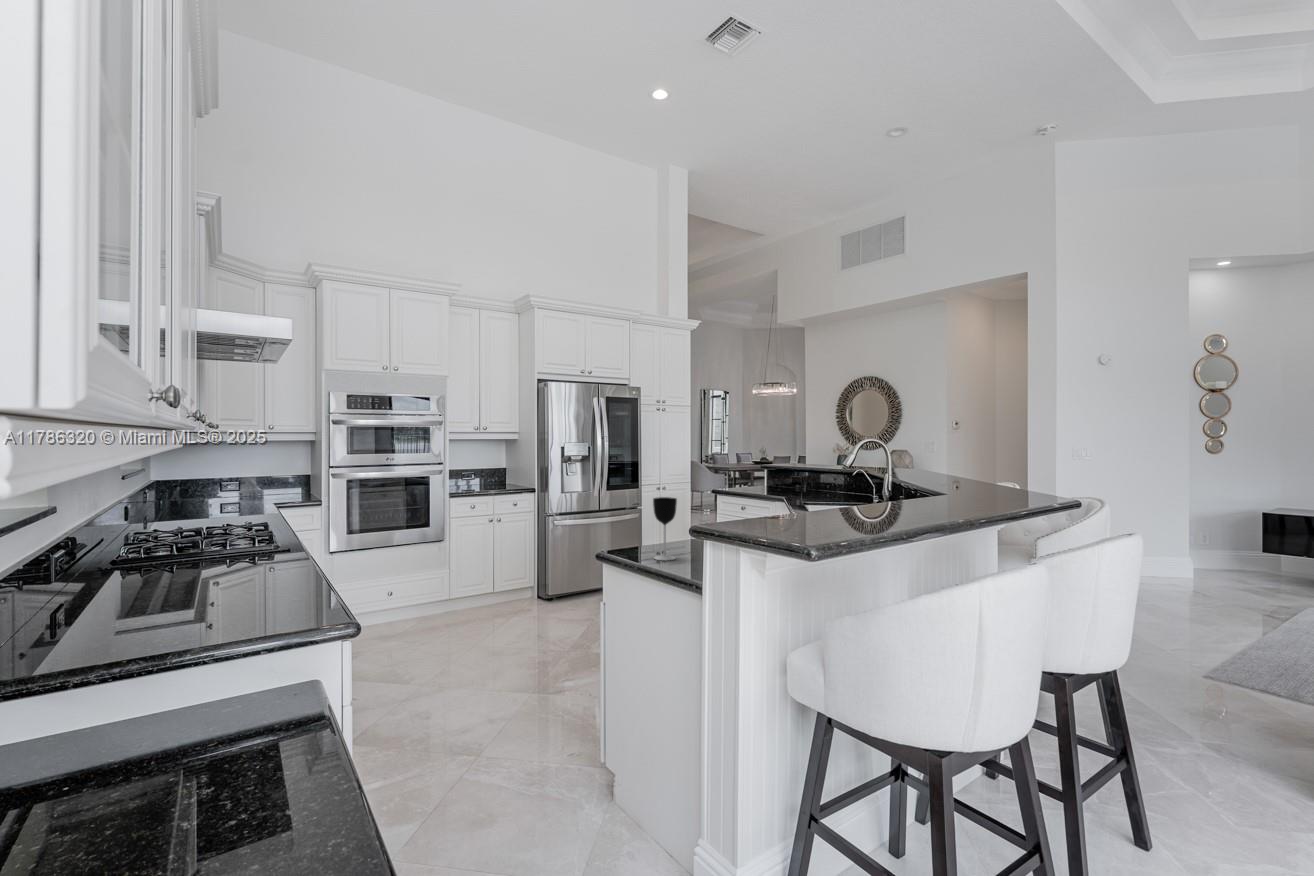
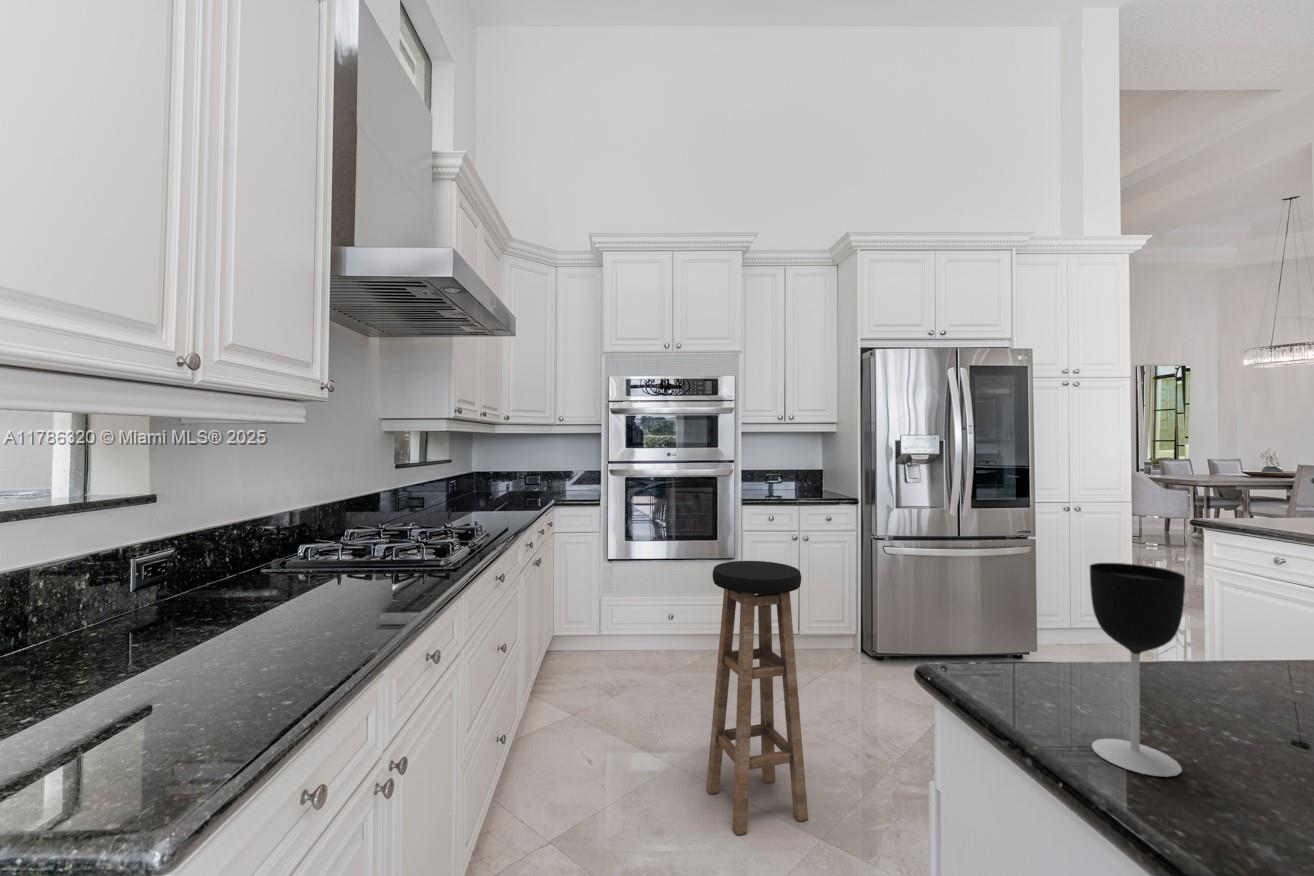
bar stool: none [449,531,521,706] -> present [706,561,808,835]

